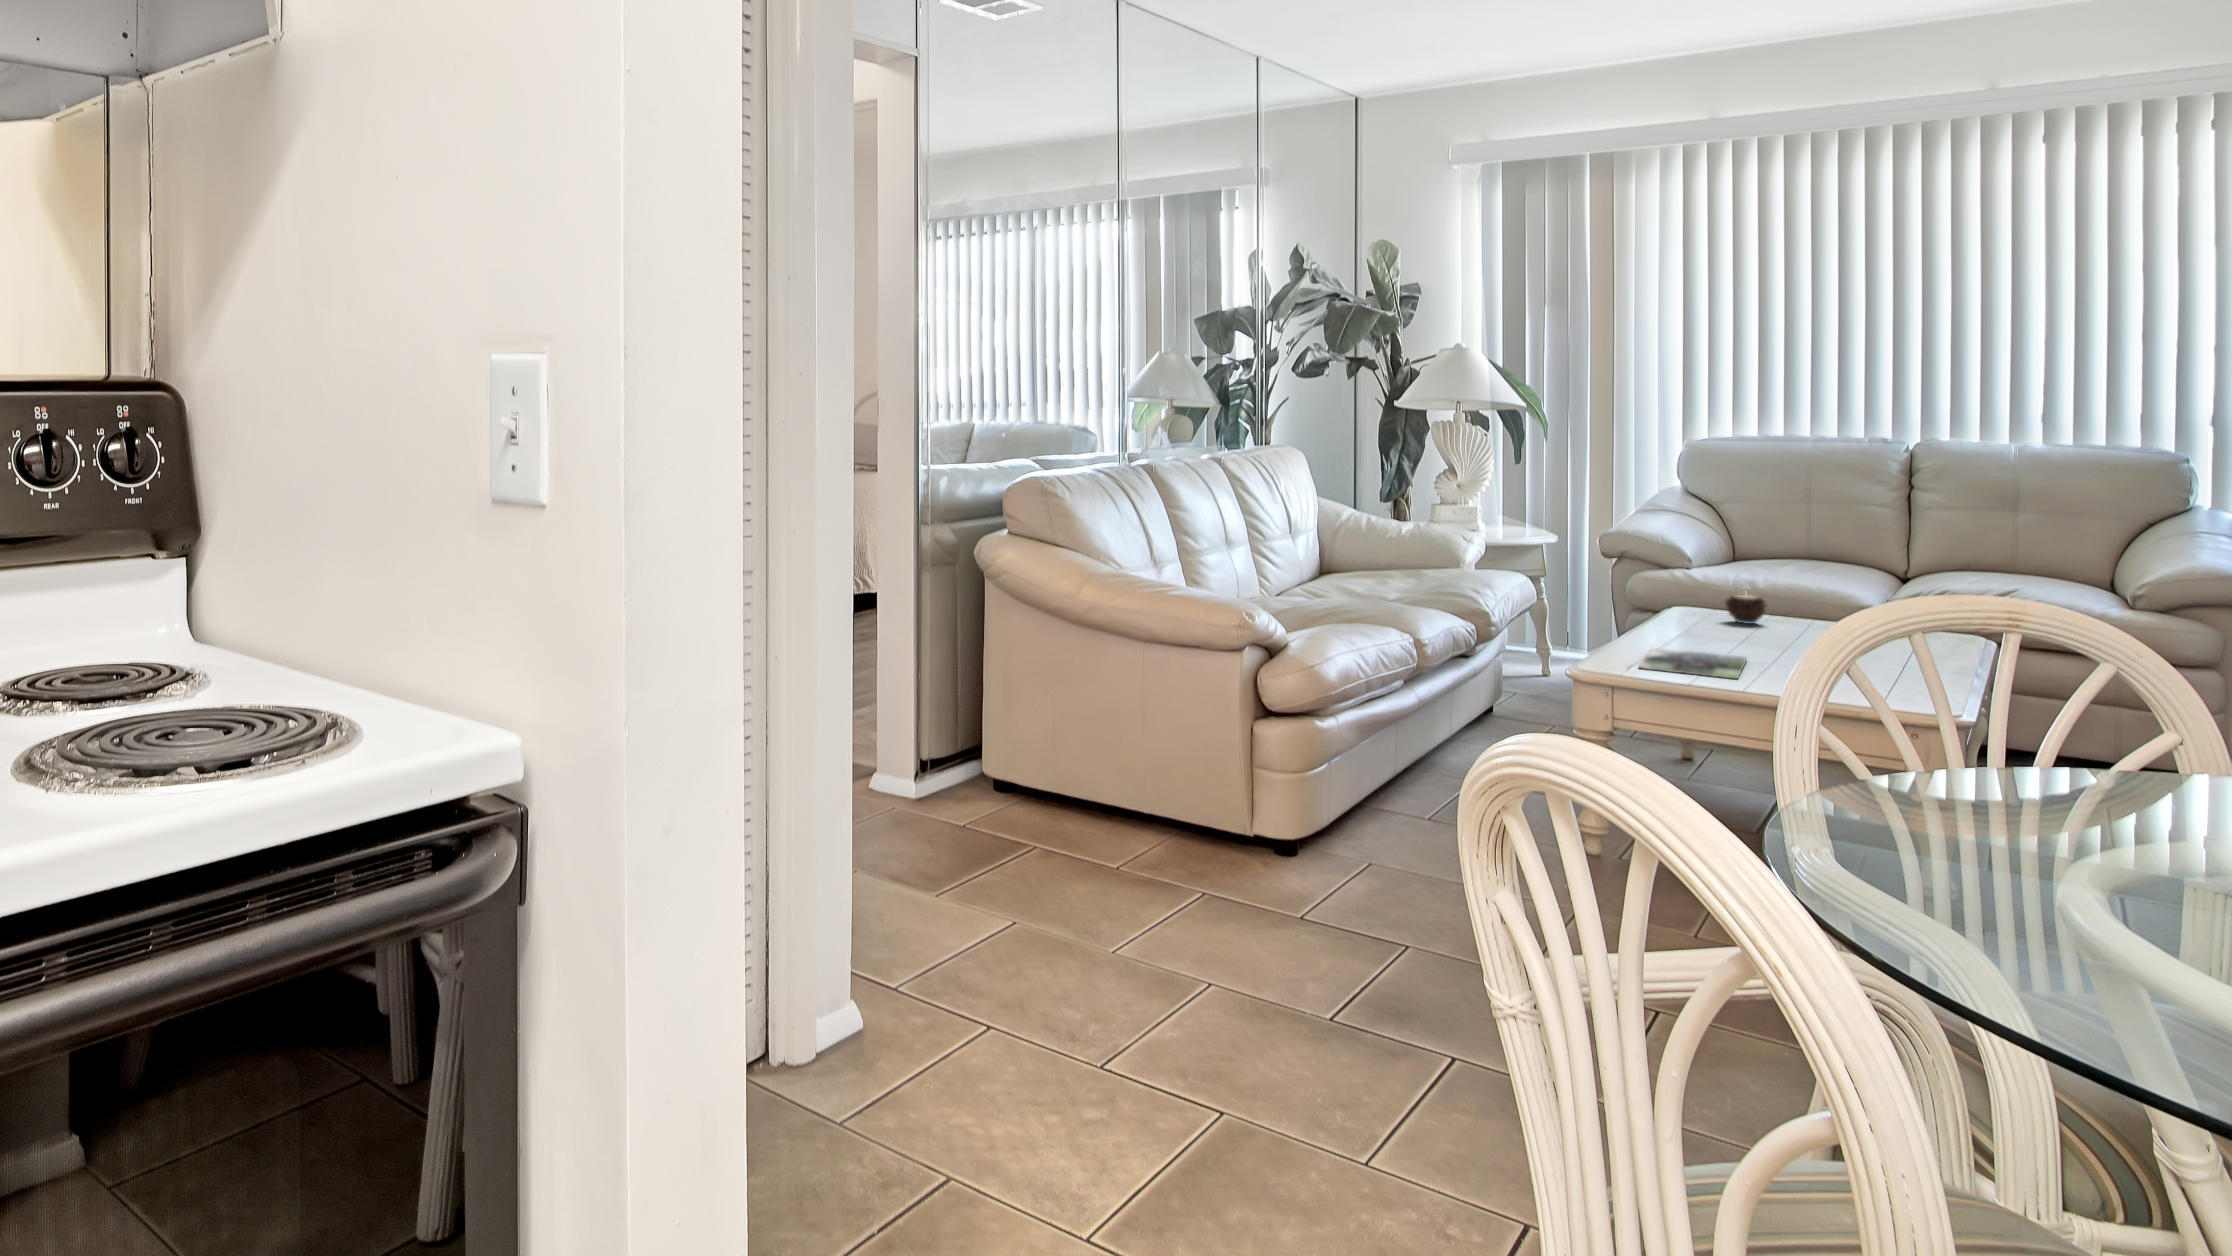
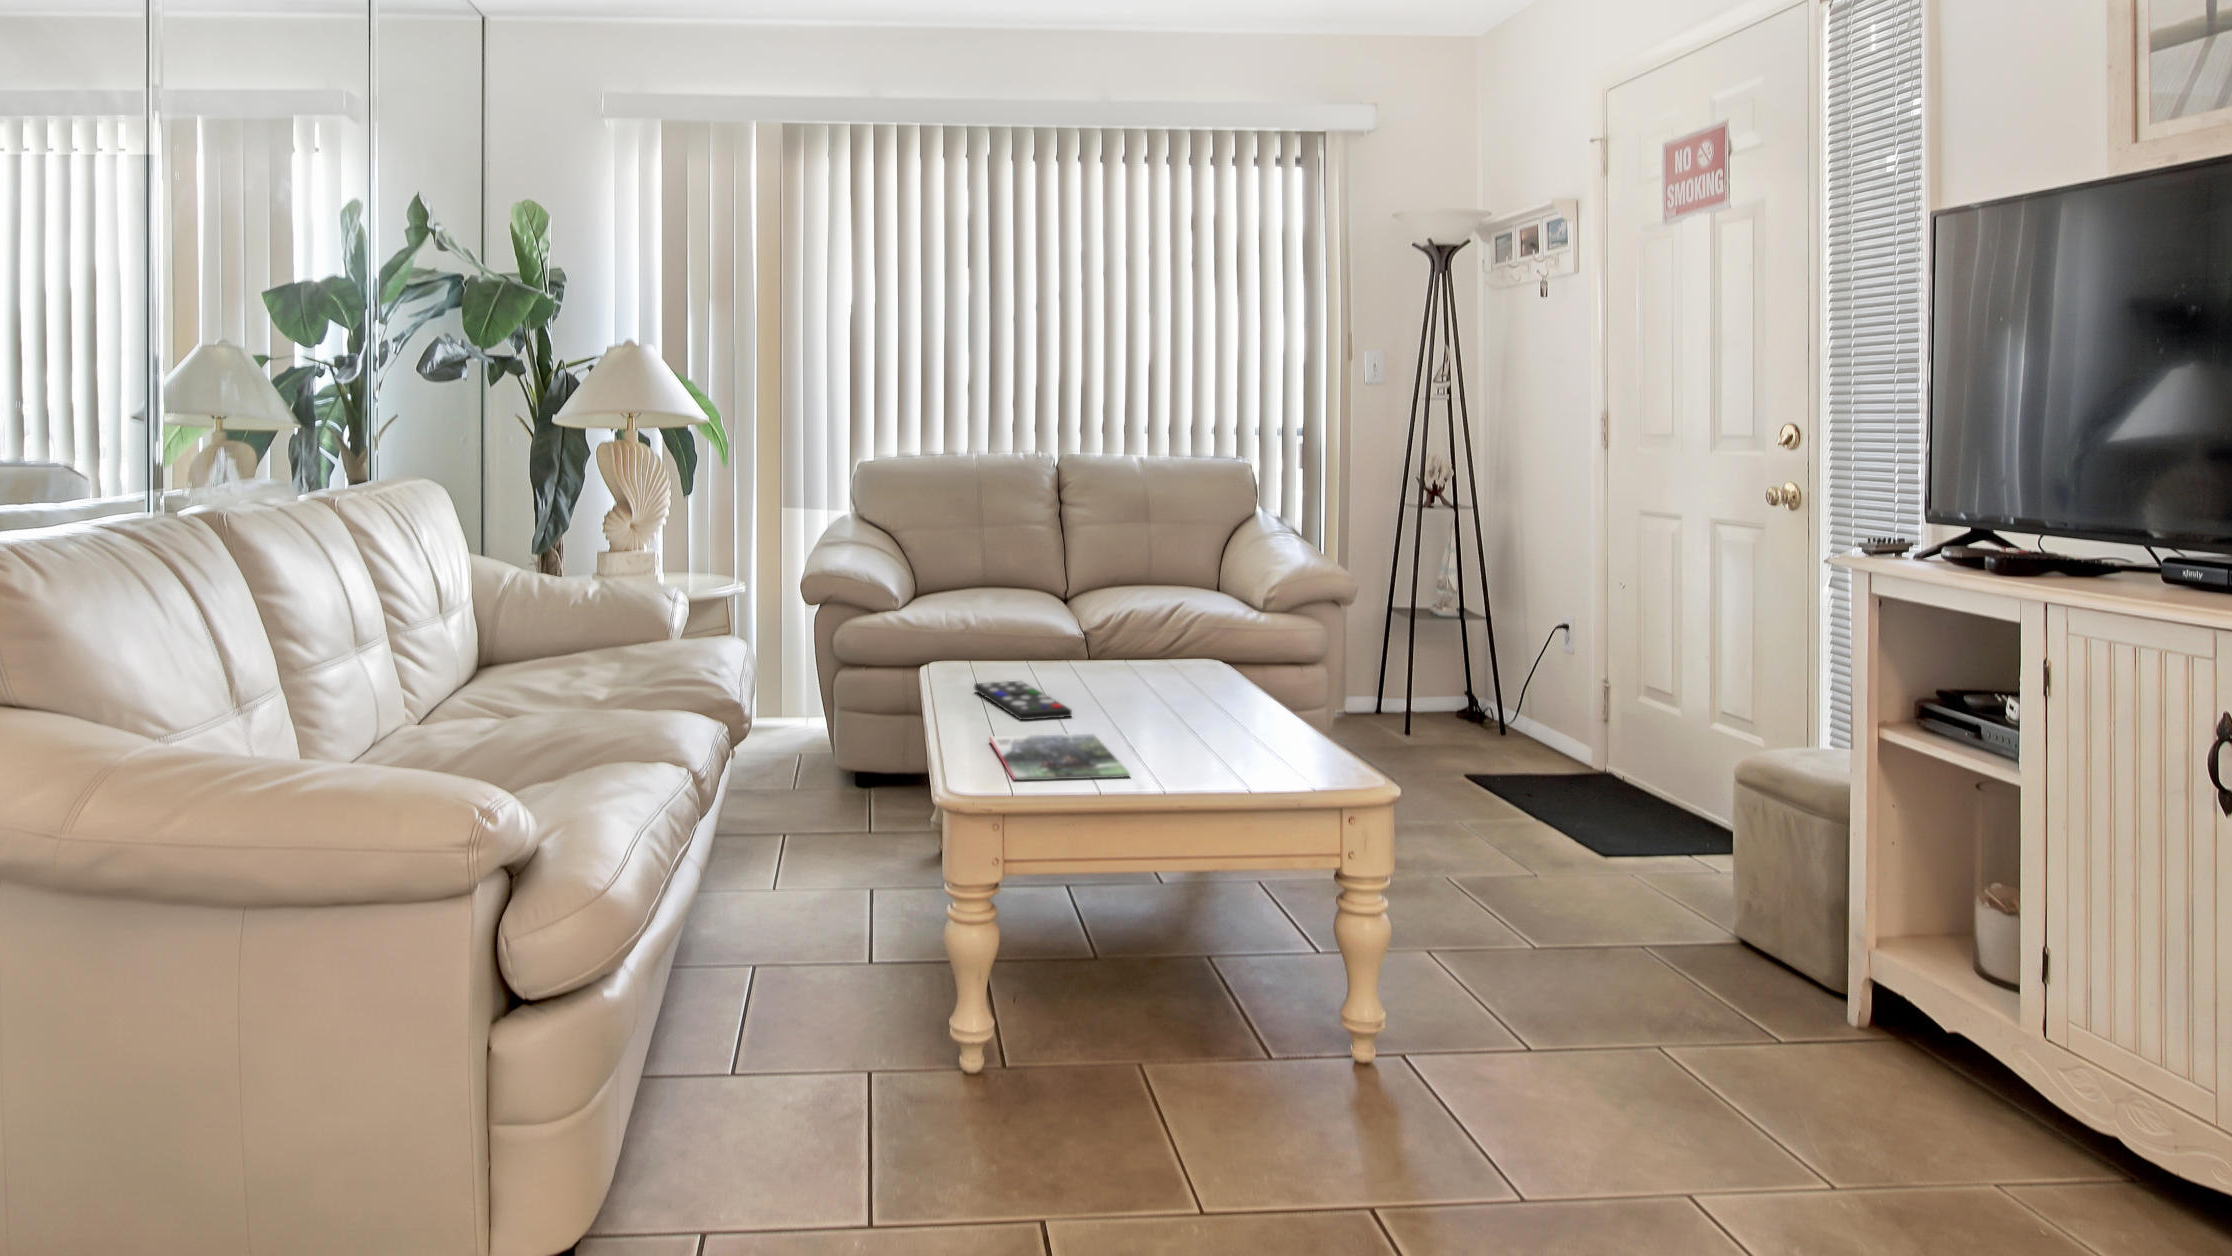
candle: present [1726,595,1766,624] -> none [991,635,1033,676]
remote control: none [1691,621,1753,649] -> present [974,681,1072,720]

